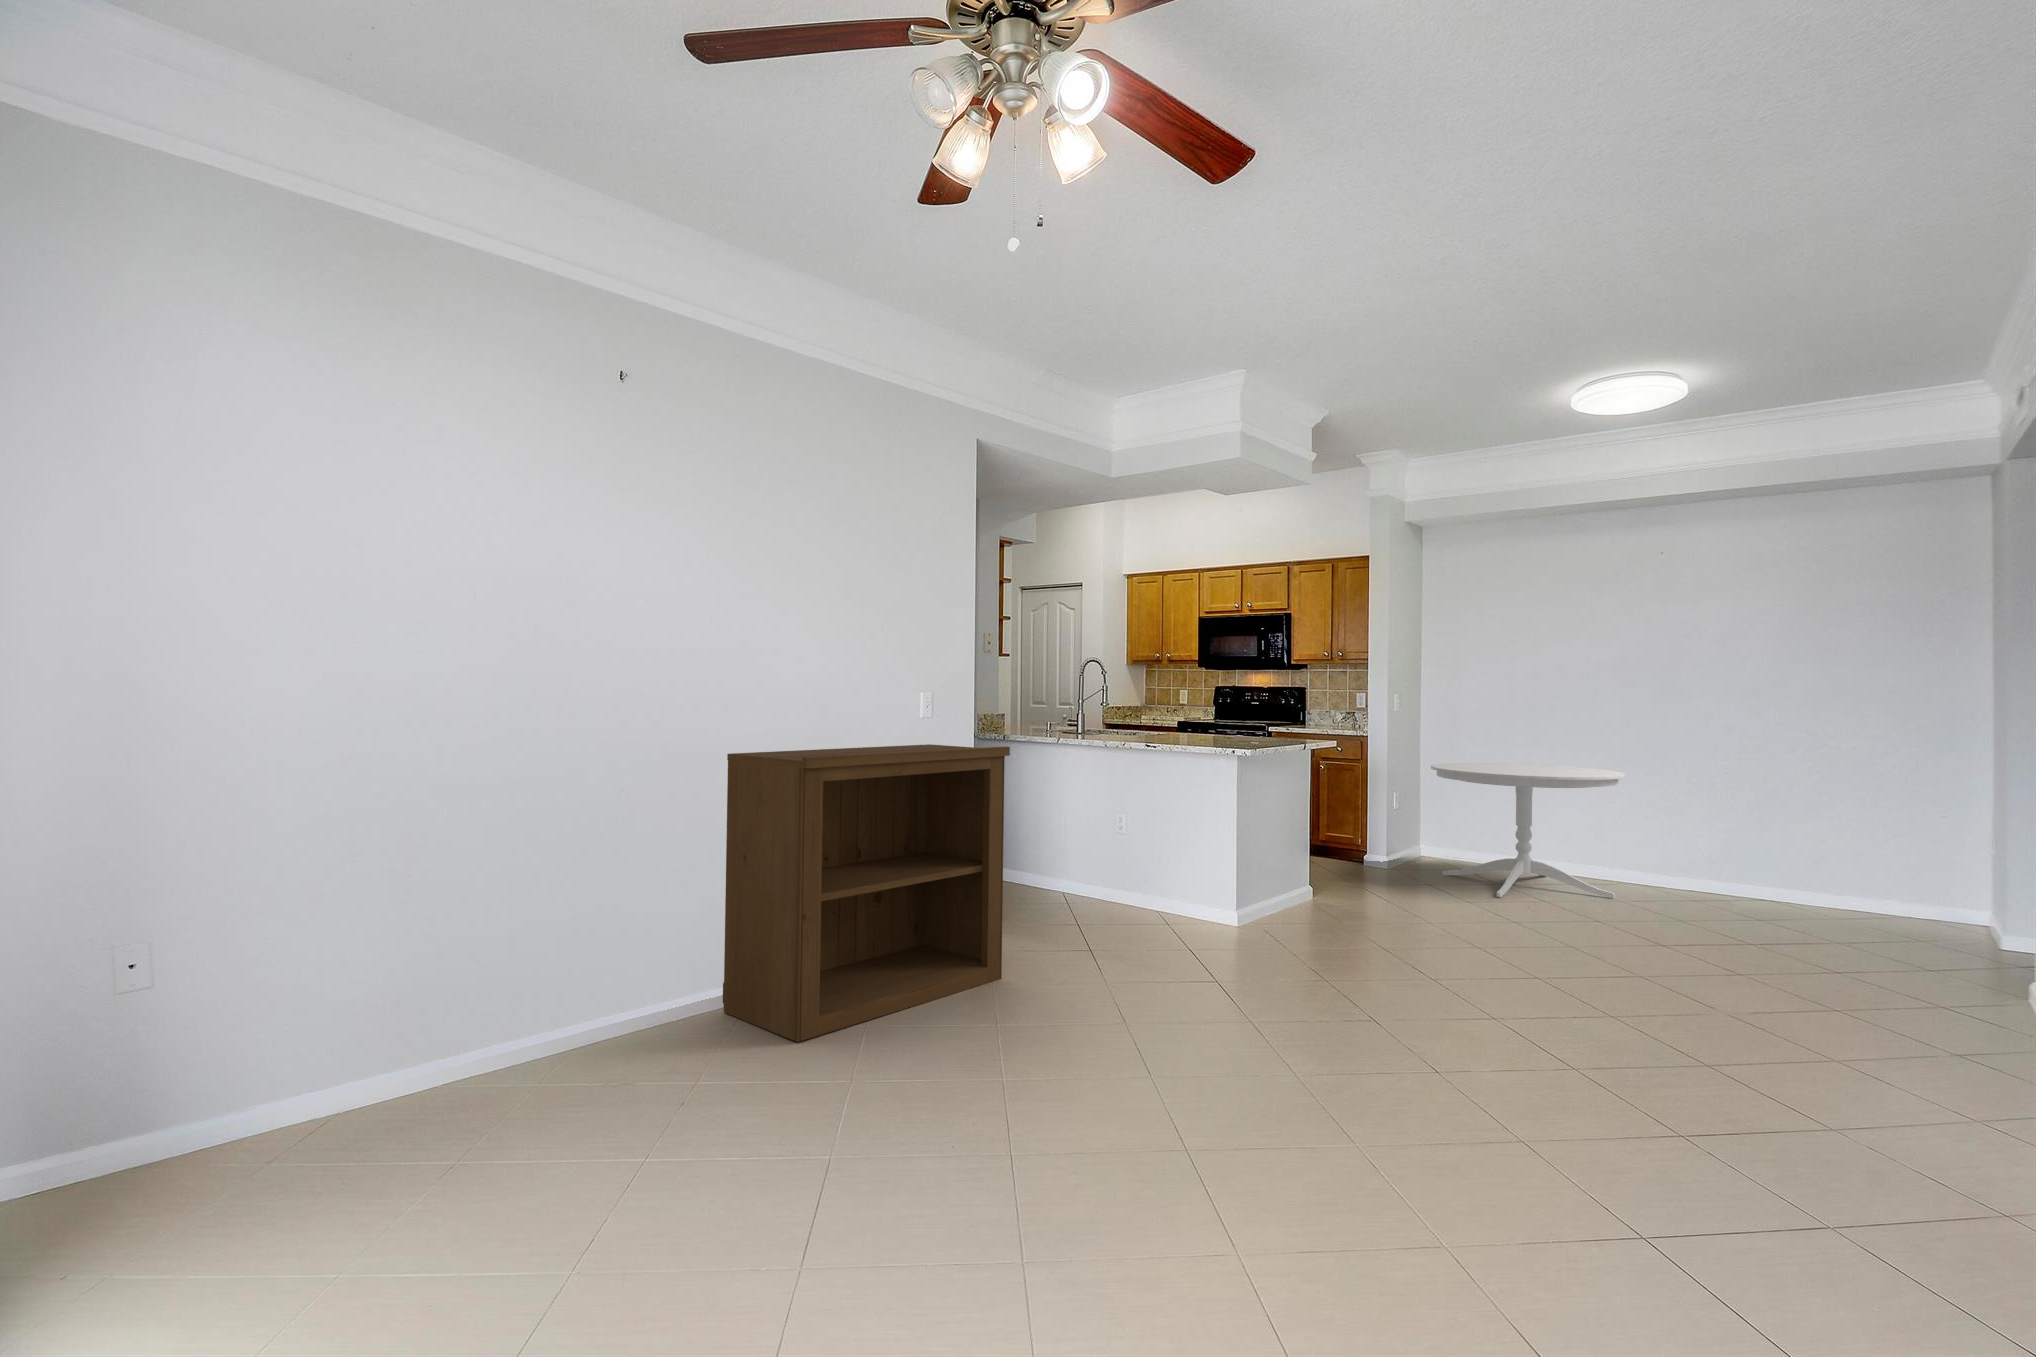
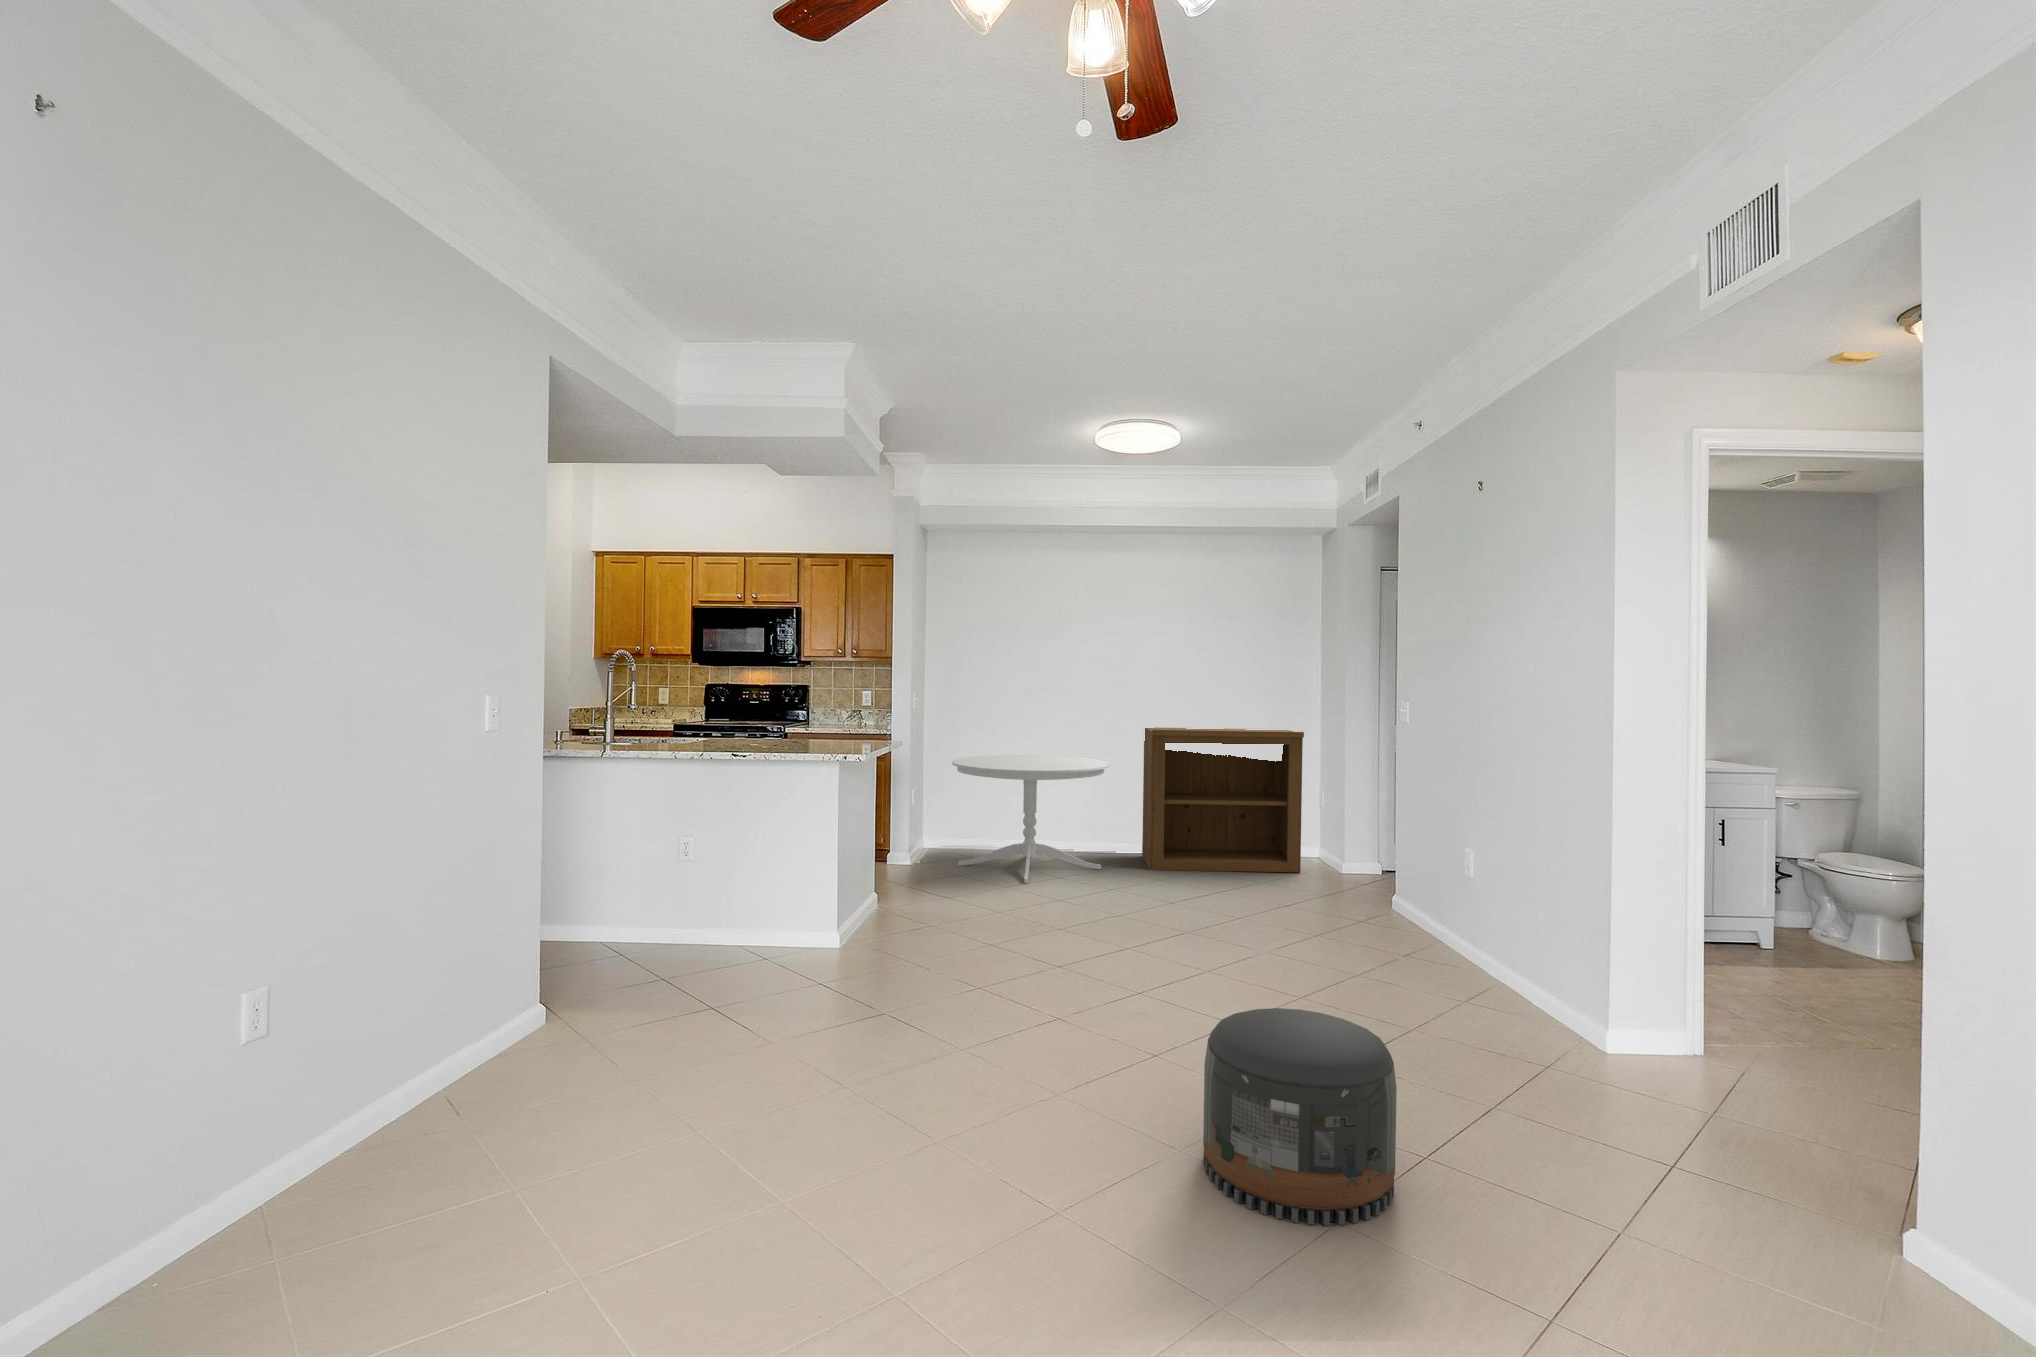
bookshelf: present [723,744,1010,1042] -> present [1142,727,1304,872]
pouf: none [1358,979,1569,1197] -> present [1203,1008,1397,1225]

